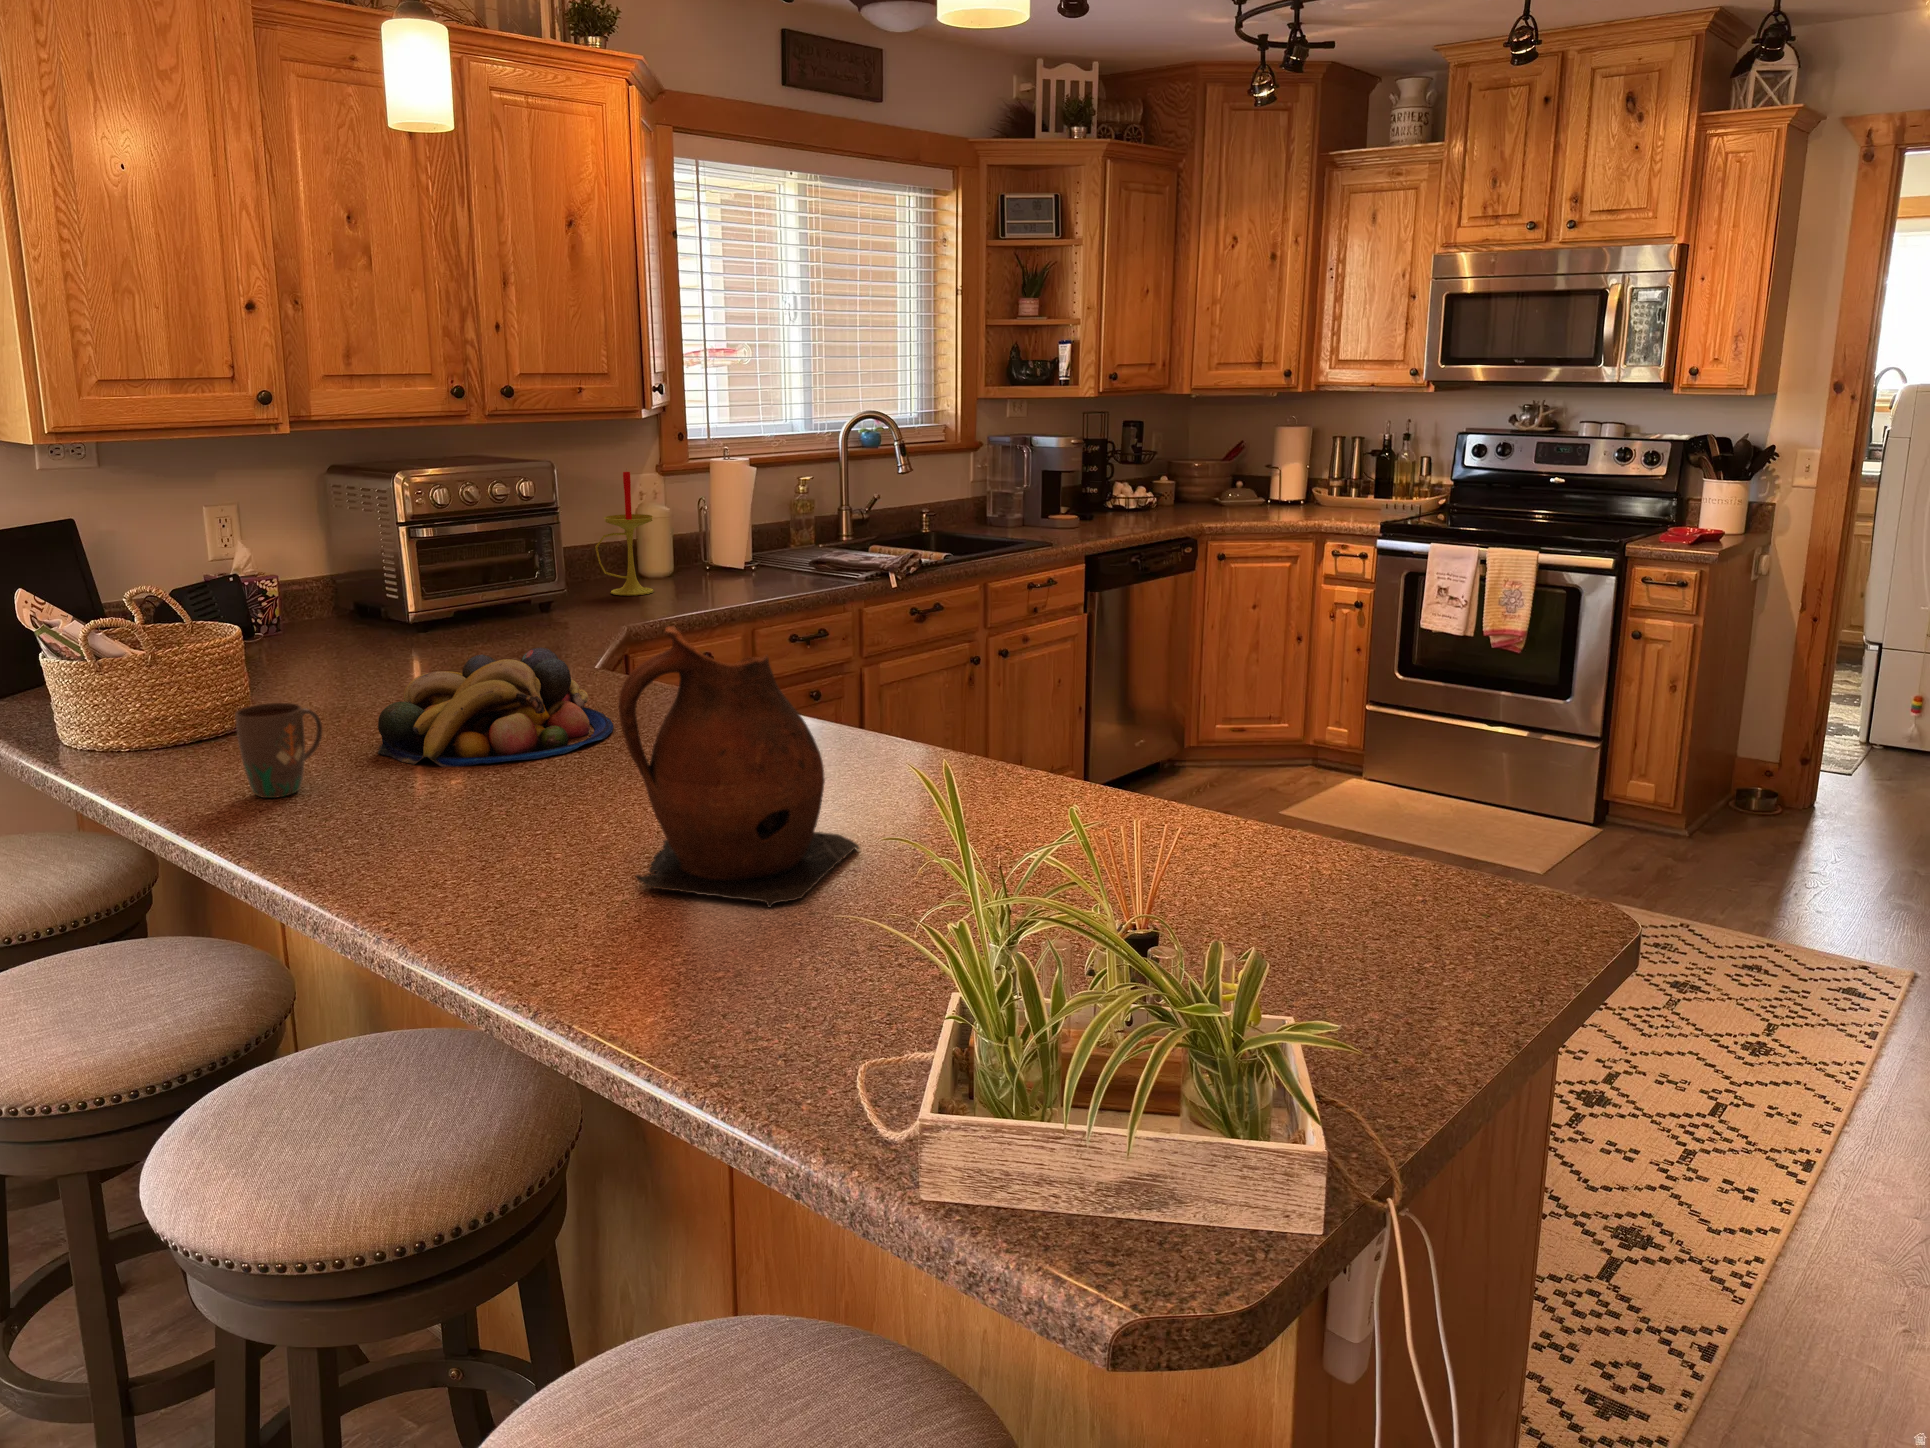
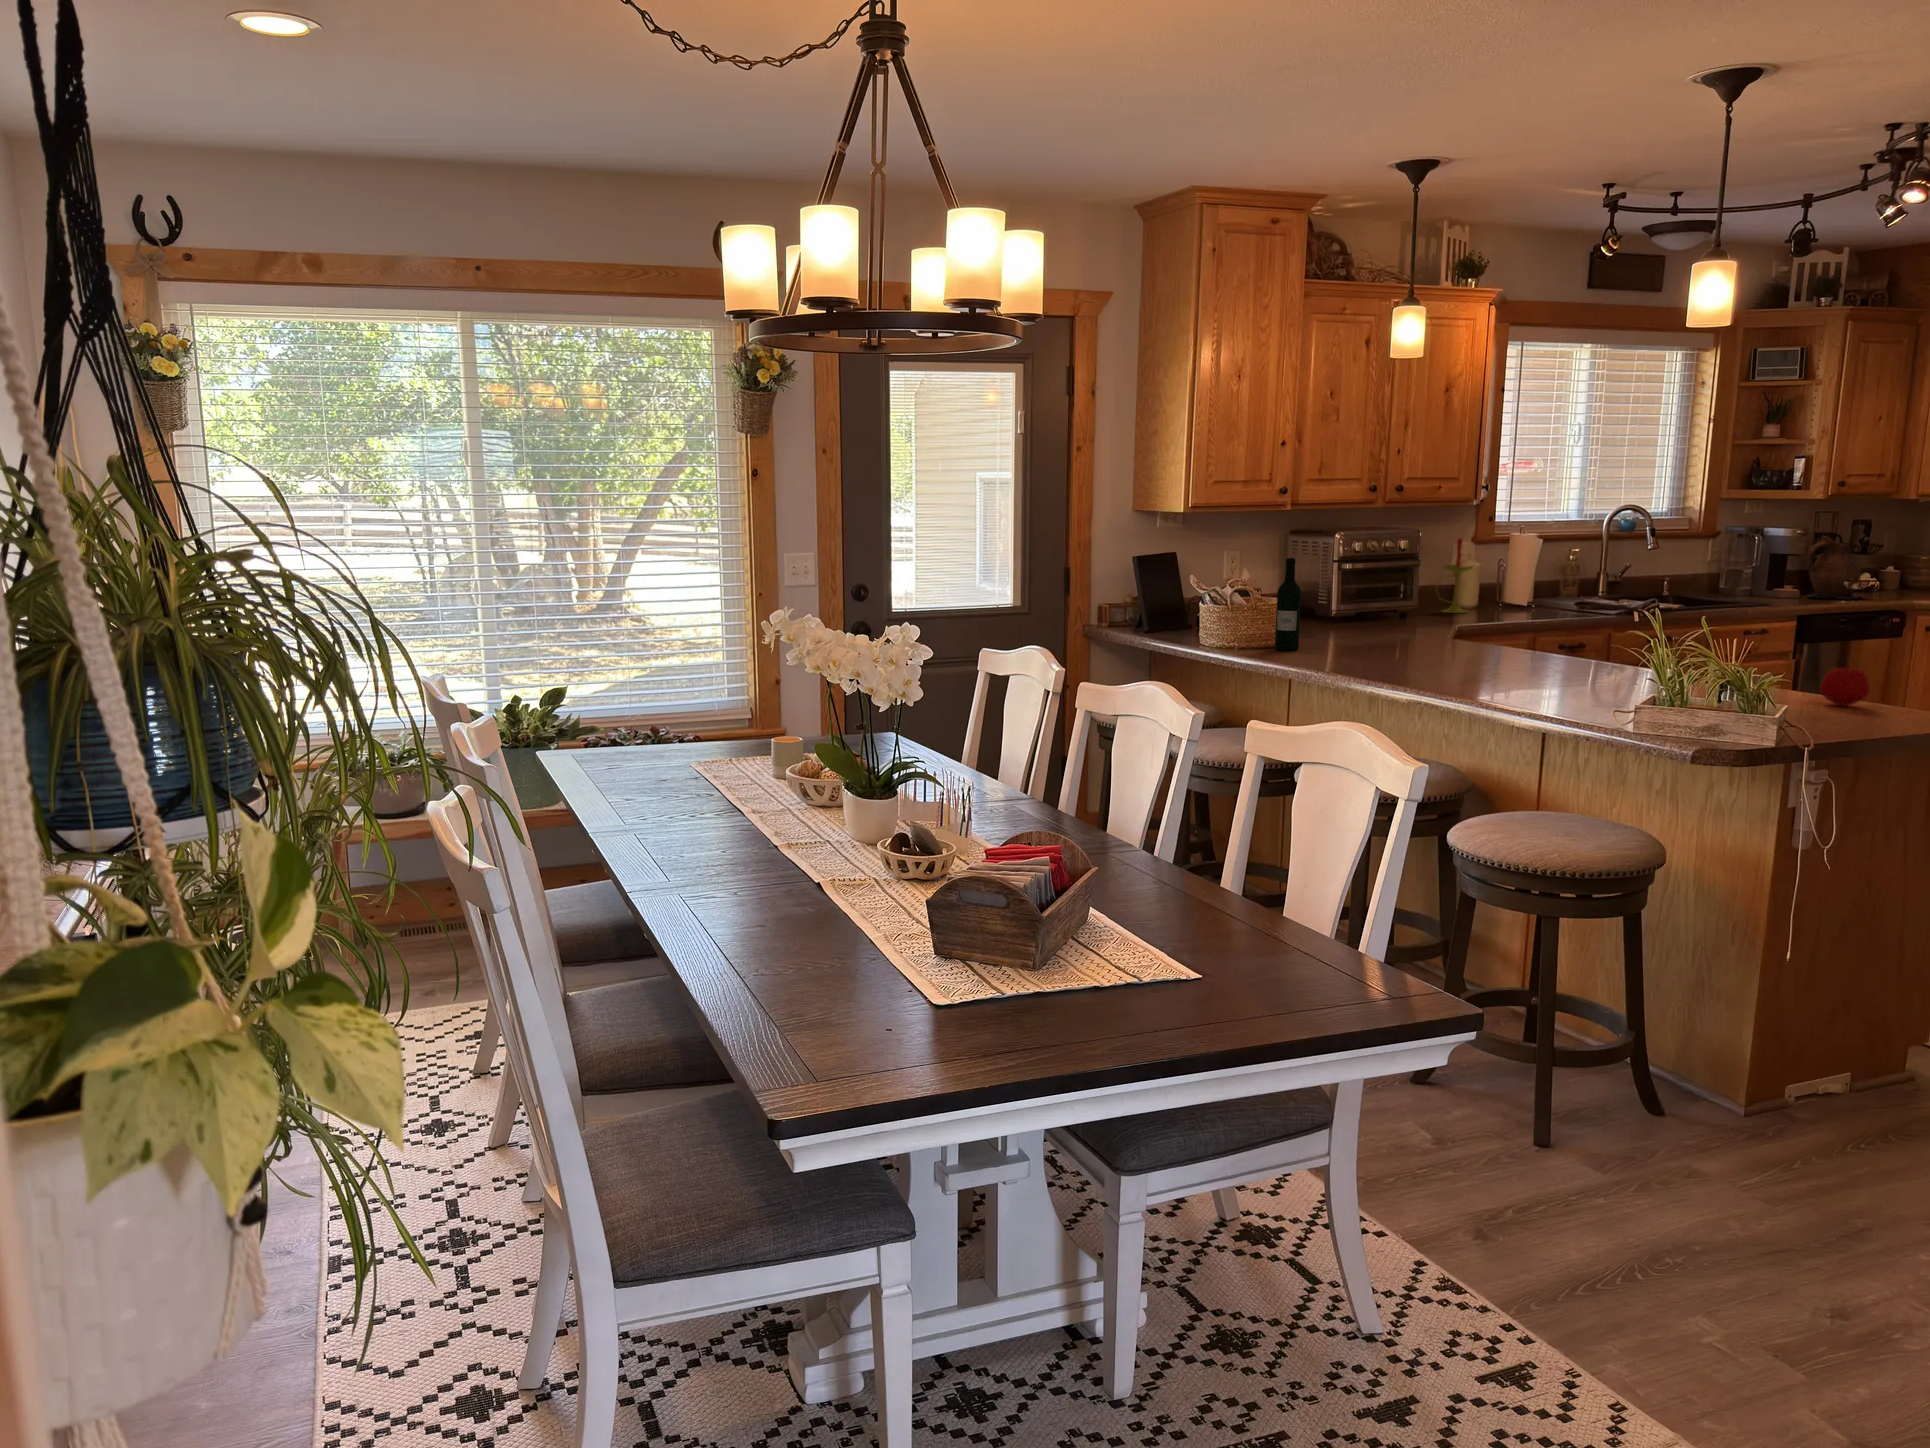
wine bottle: none [151,568,226,784] -> present [1275,558,1301,651]
ceramic pitcher: present [619,626,859,908] -> present [1807,536,1861,599]
fruit bowl: present [378,648,614,767] -> none [1360,609,1472,653]
mug: present [235,703,322,798] -> none [1315,616,1346,655]
apple: none [1344,841,1450,937] -> present [1820,667,1870,706]

